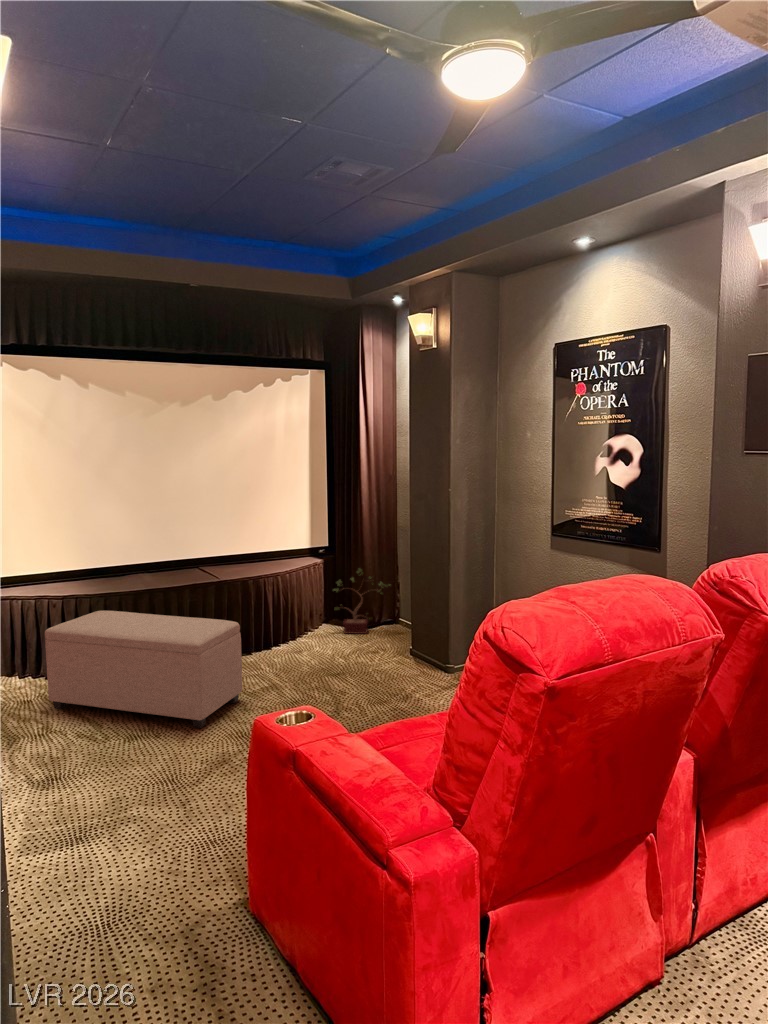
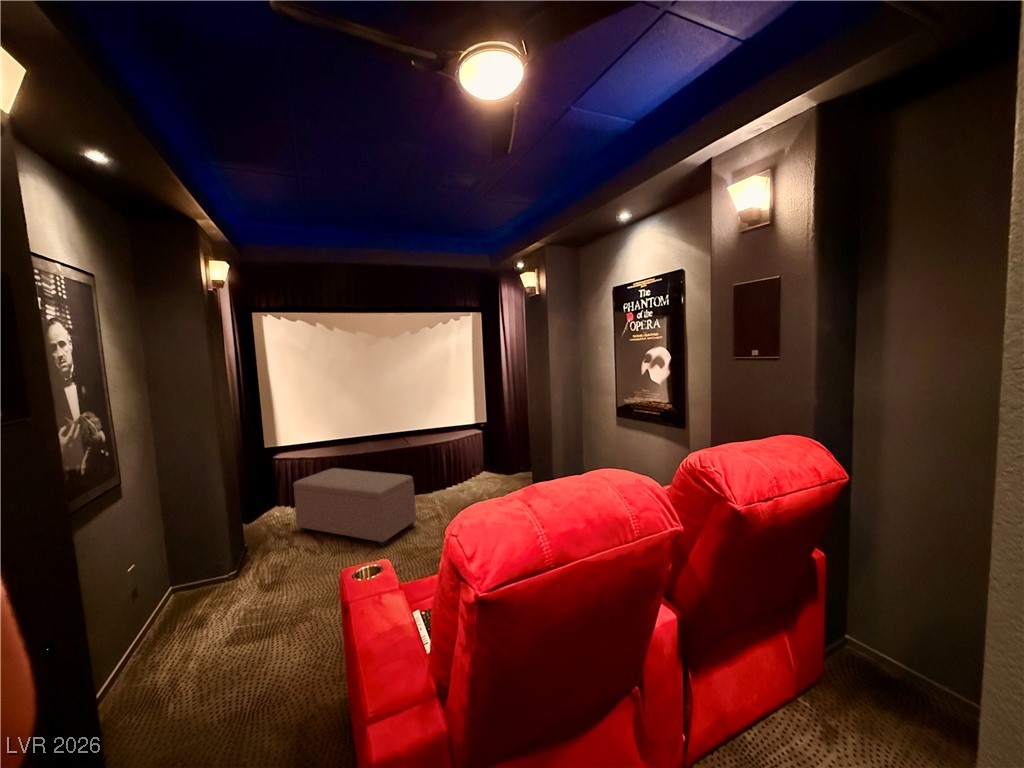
potted plant: present [334,569,382,634] -> none [486,436,523,478]

